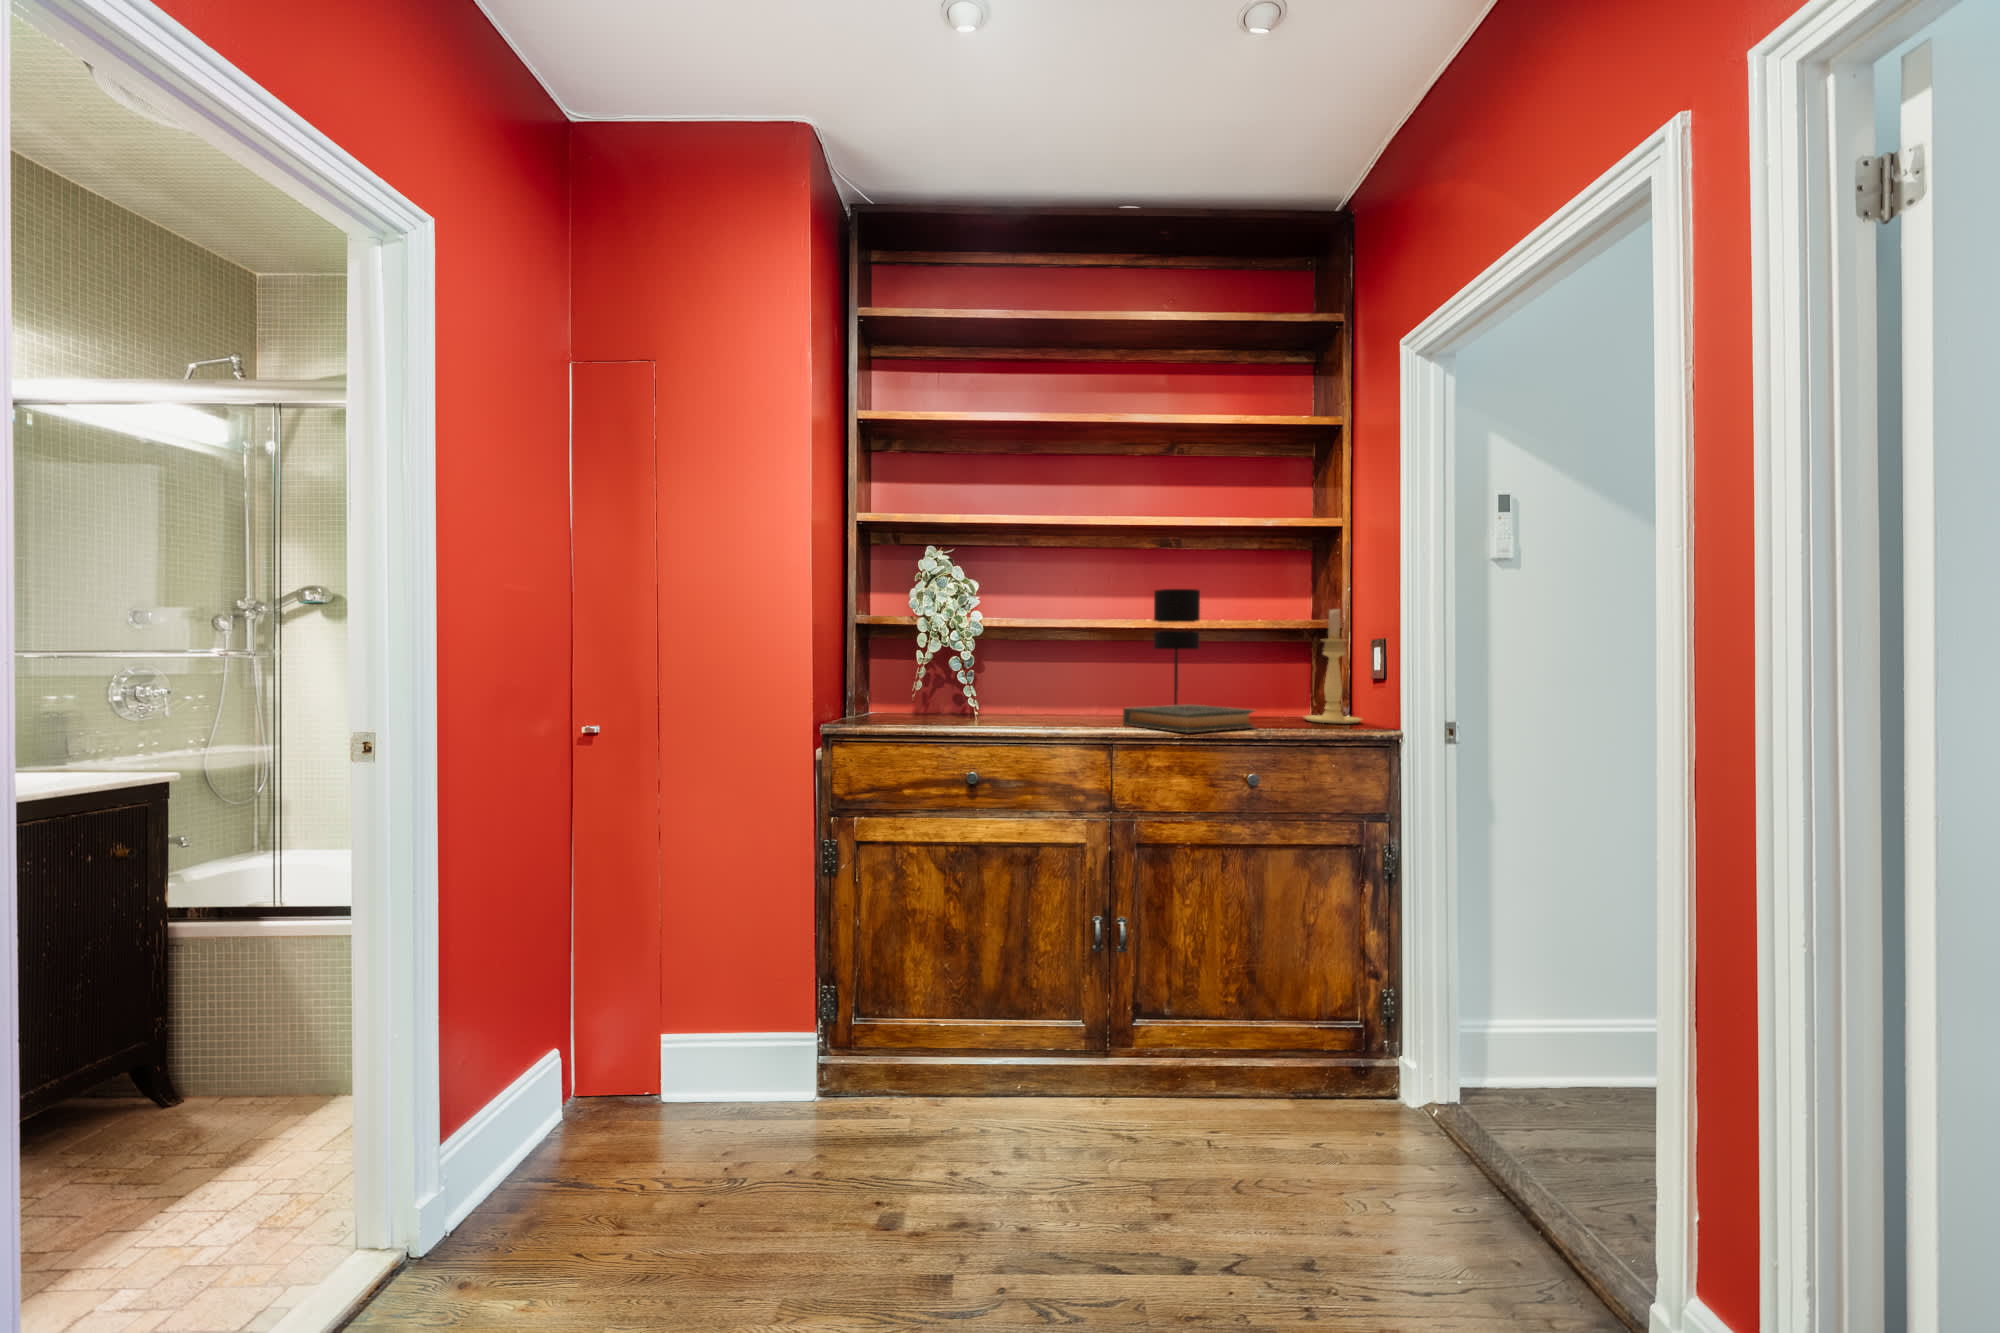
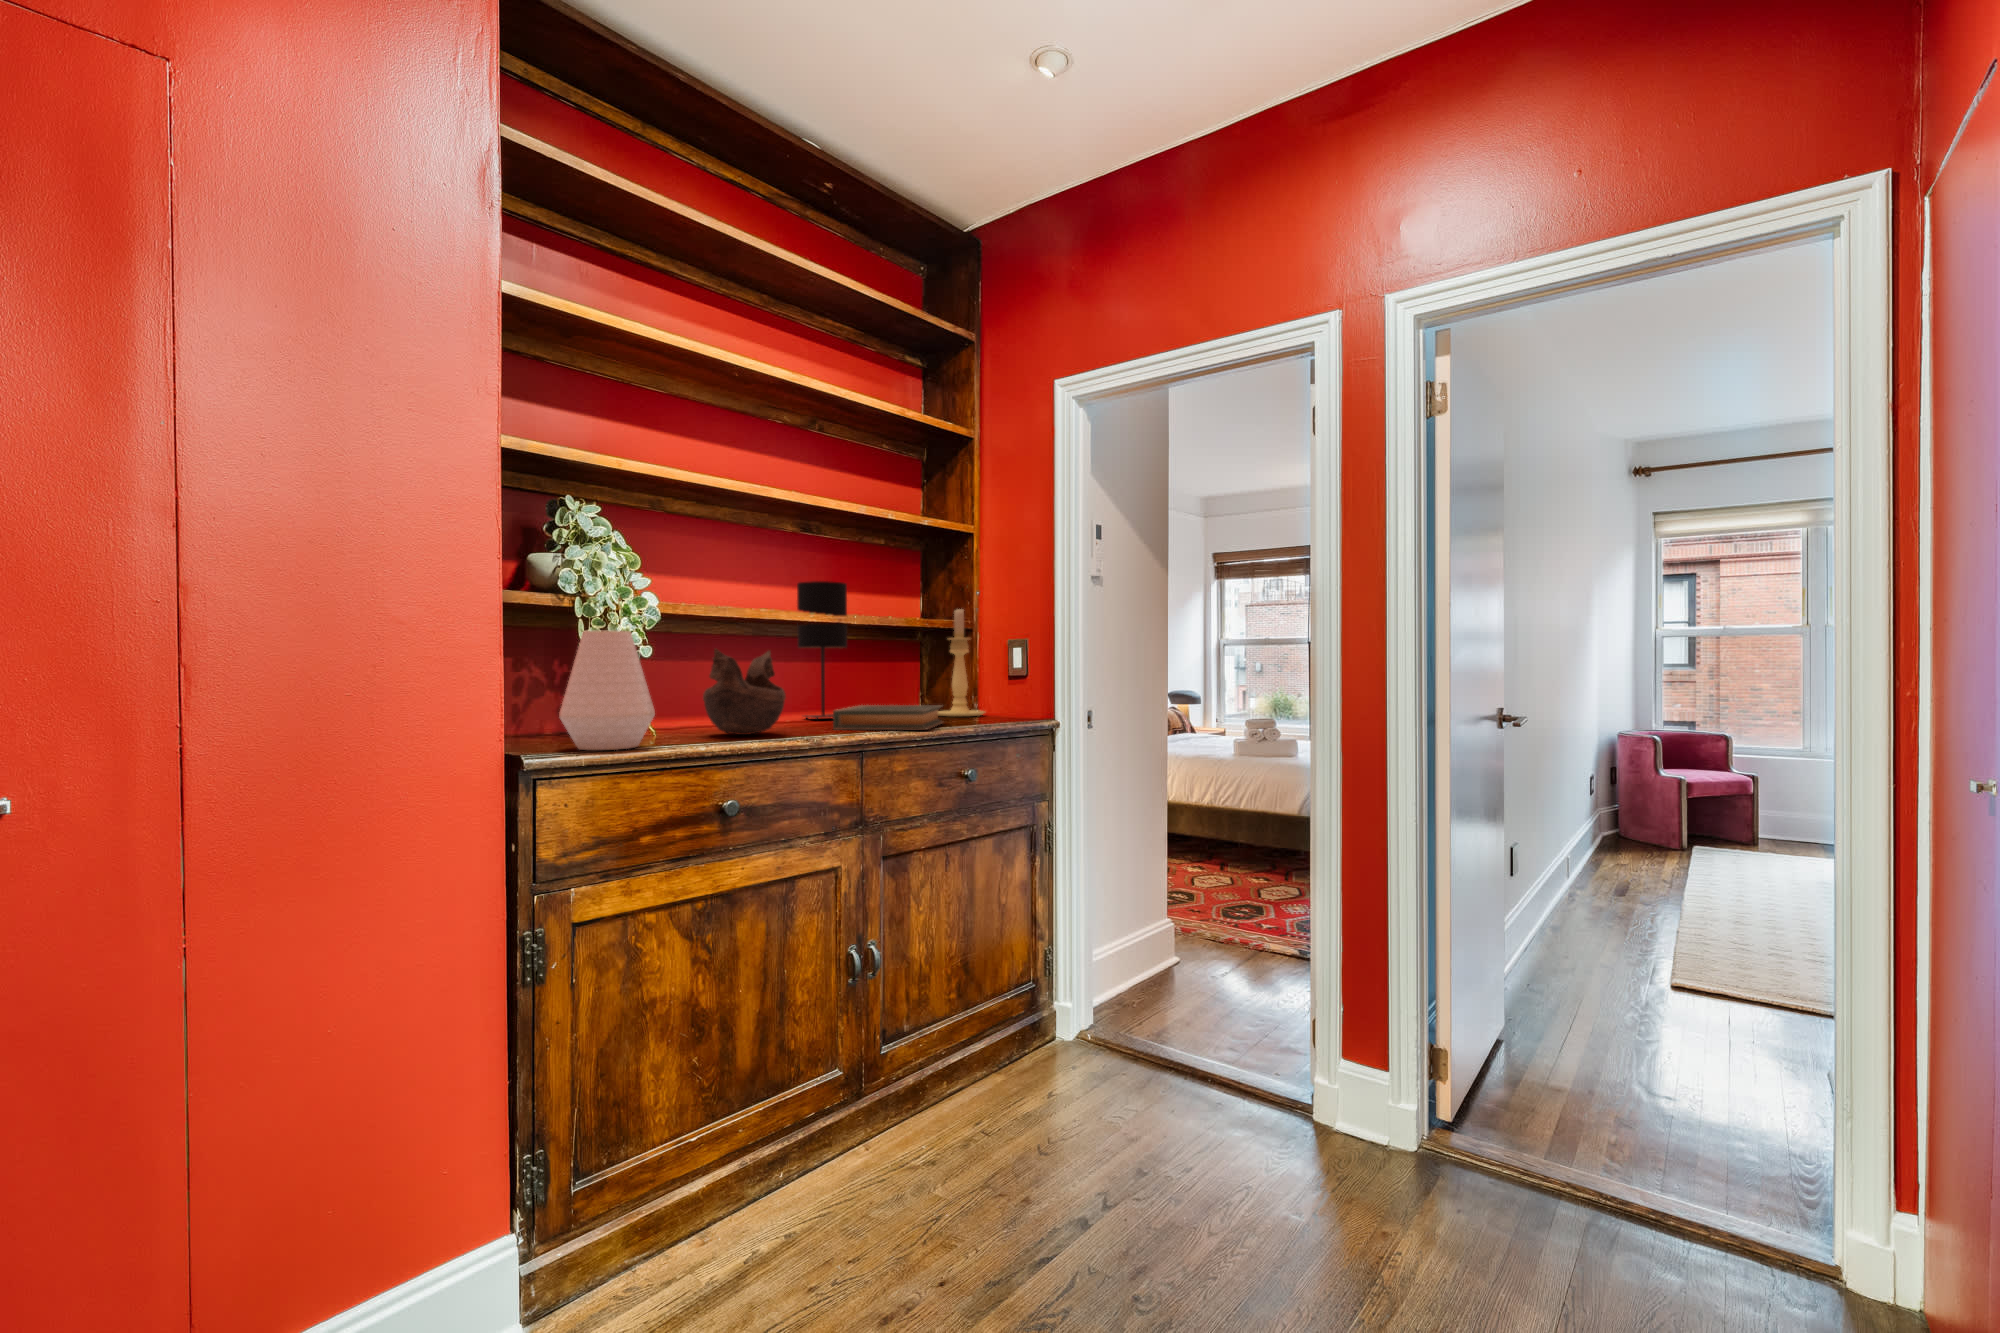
vase: none [867,641,930,726] -> present [559,630,655,750]
decorative bowl: none [978,653,1079,723] -> present [703,649,786,735]

